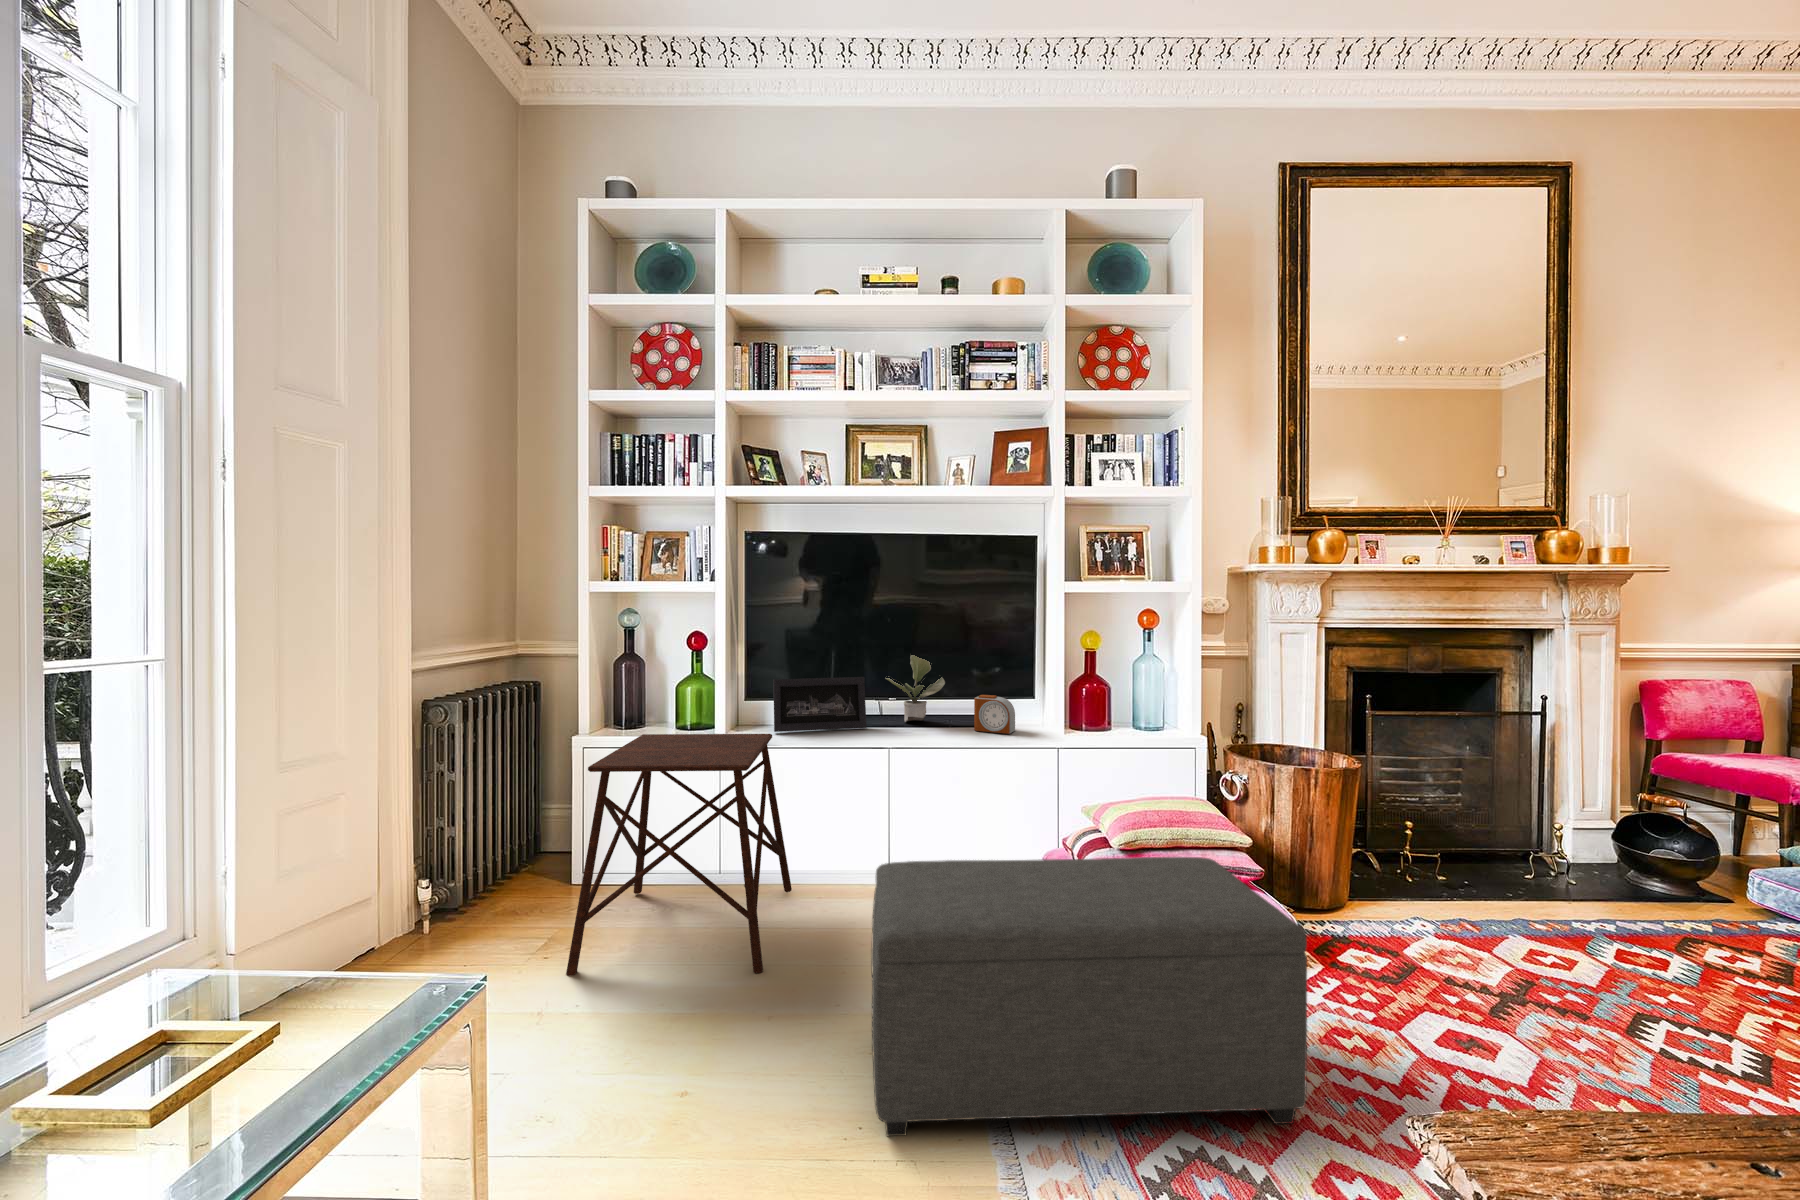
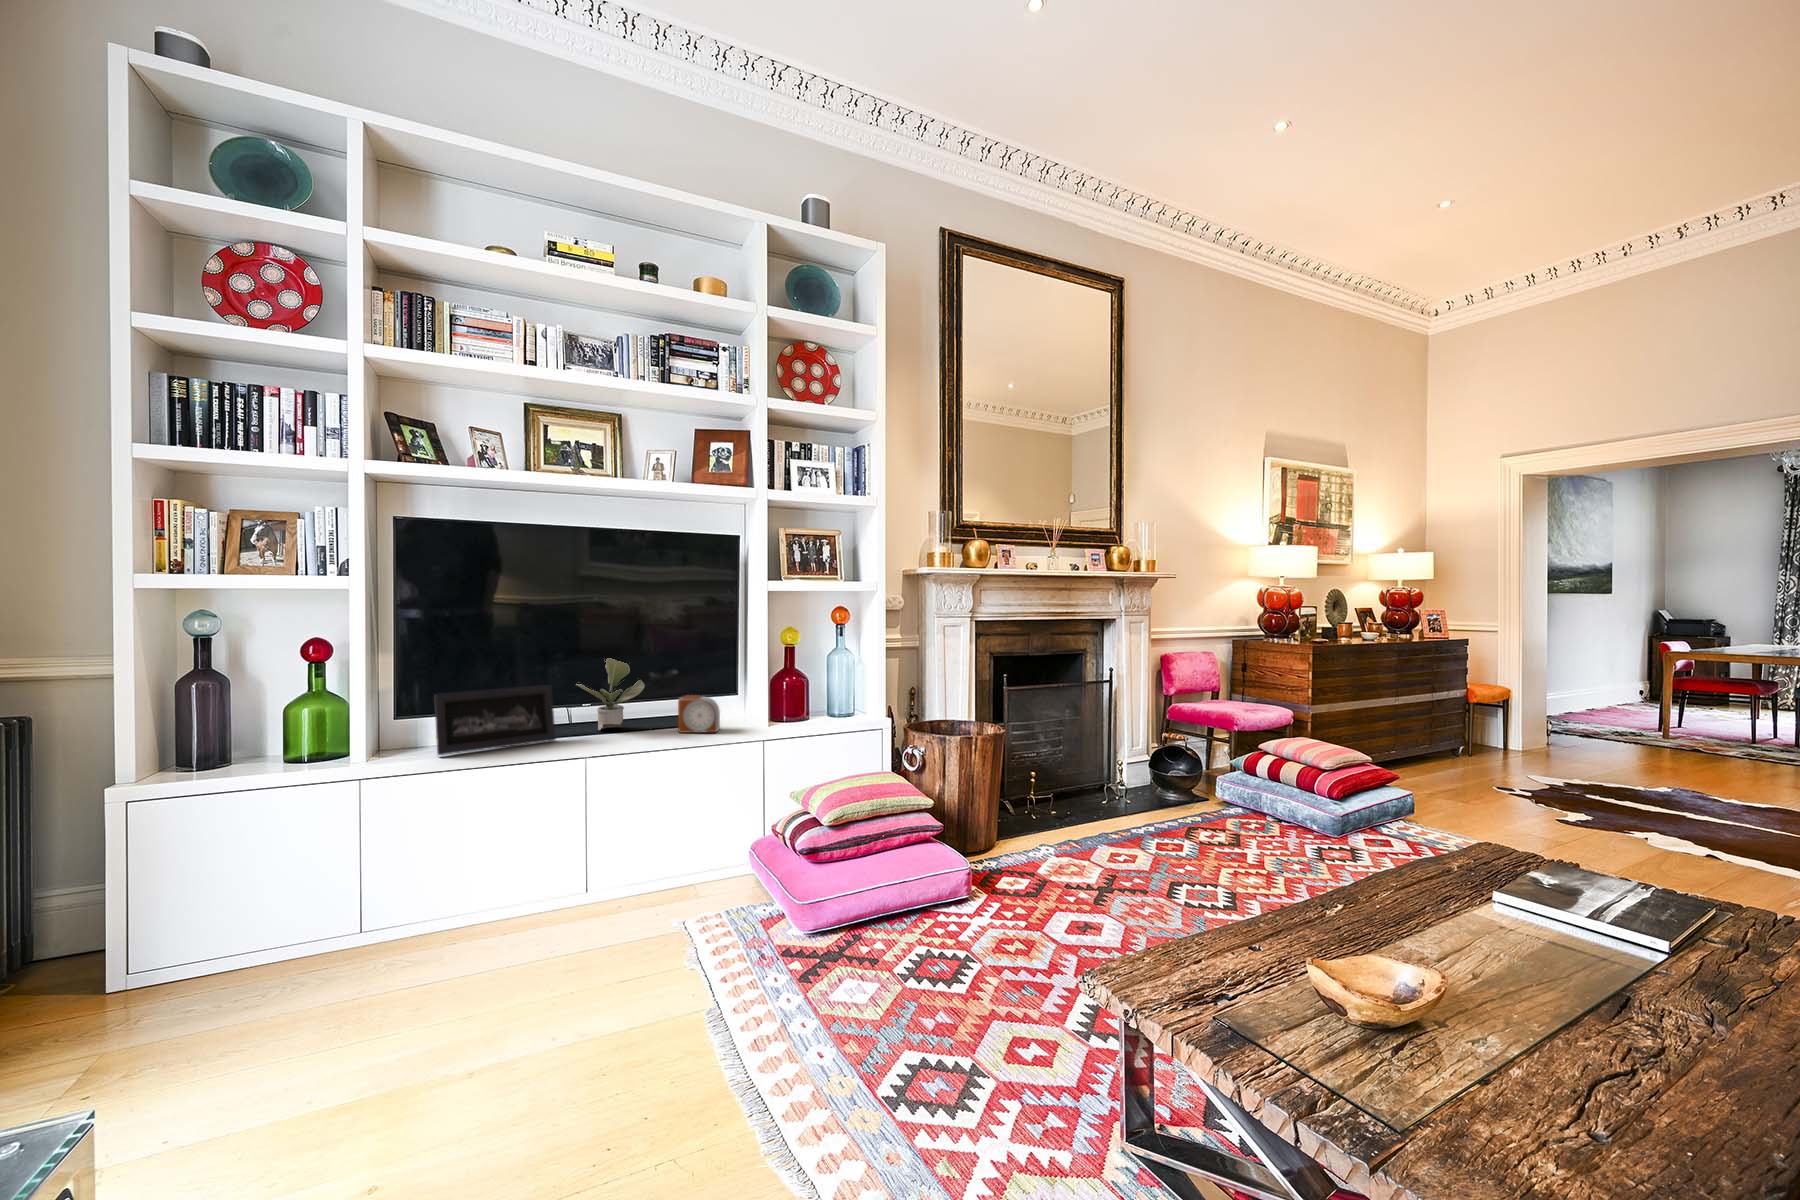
side table: present [566,734,792,976] -> none [142,757,466,1110]
ottoman: present [871,857,1307,1136] -> none [607,821,993,1143]

